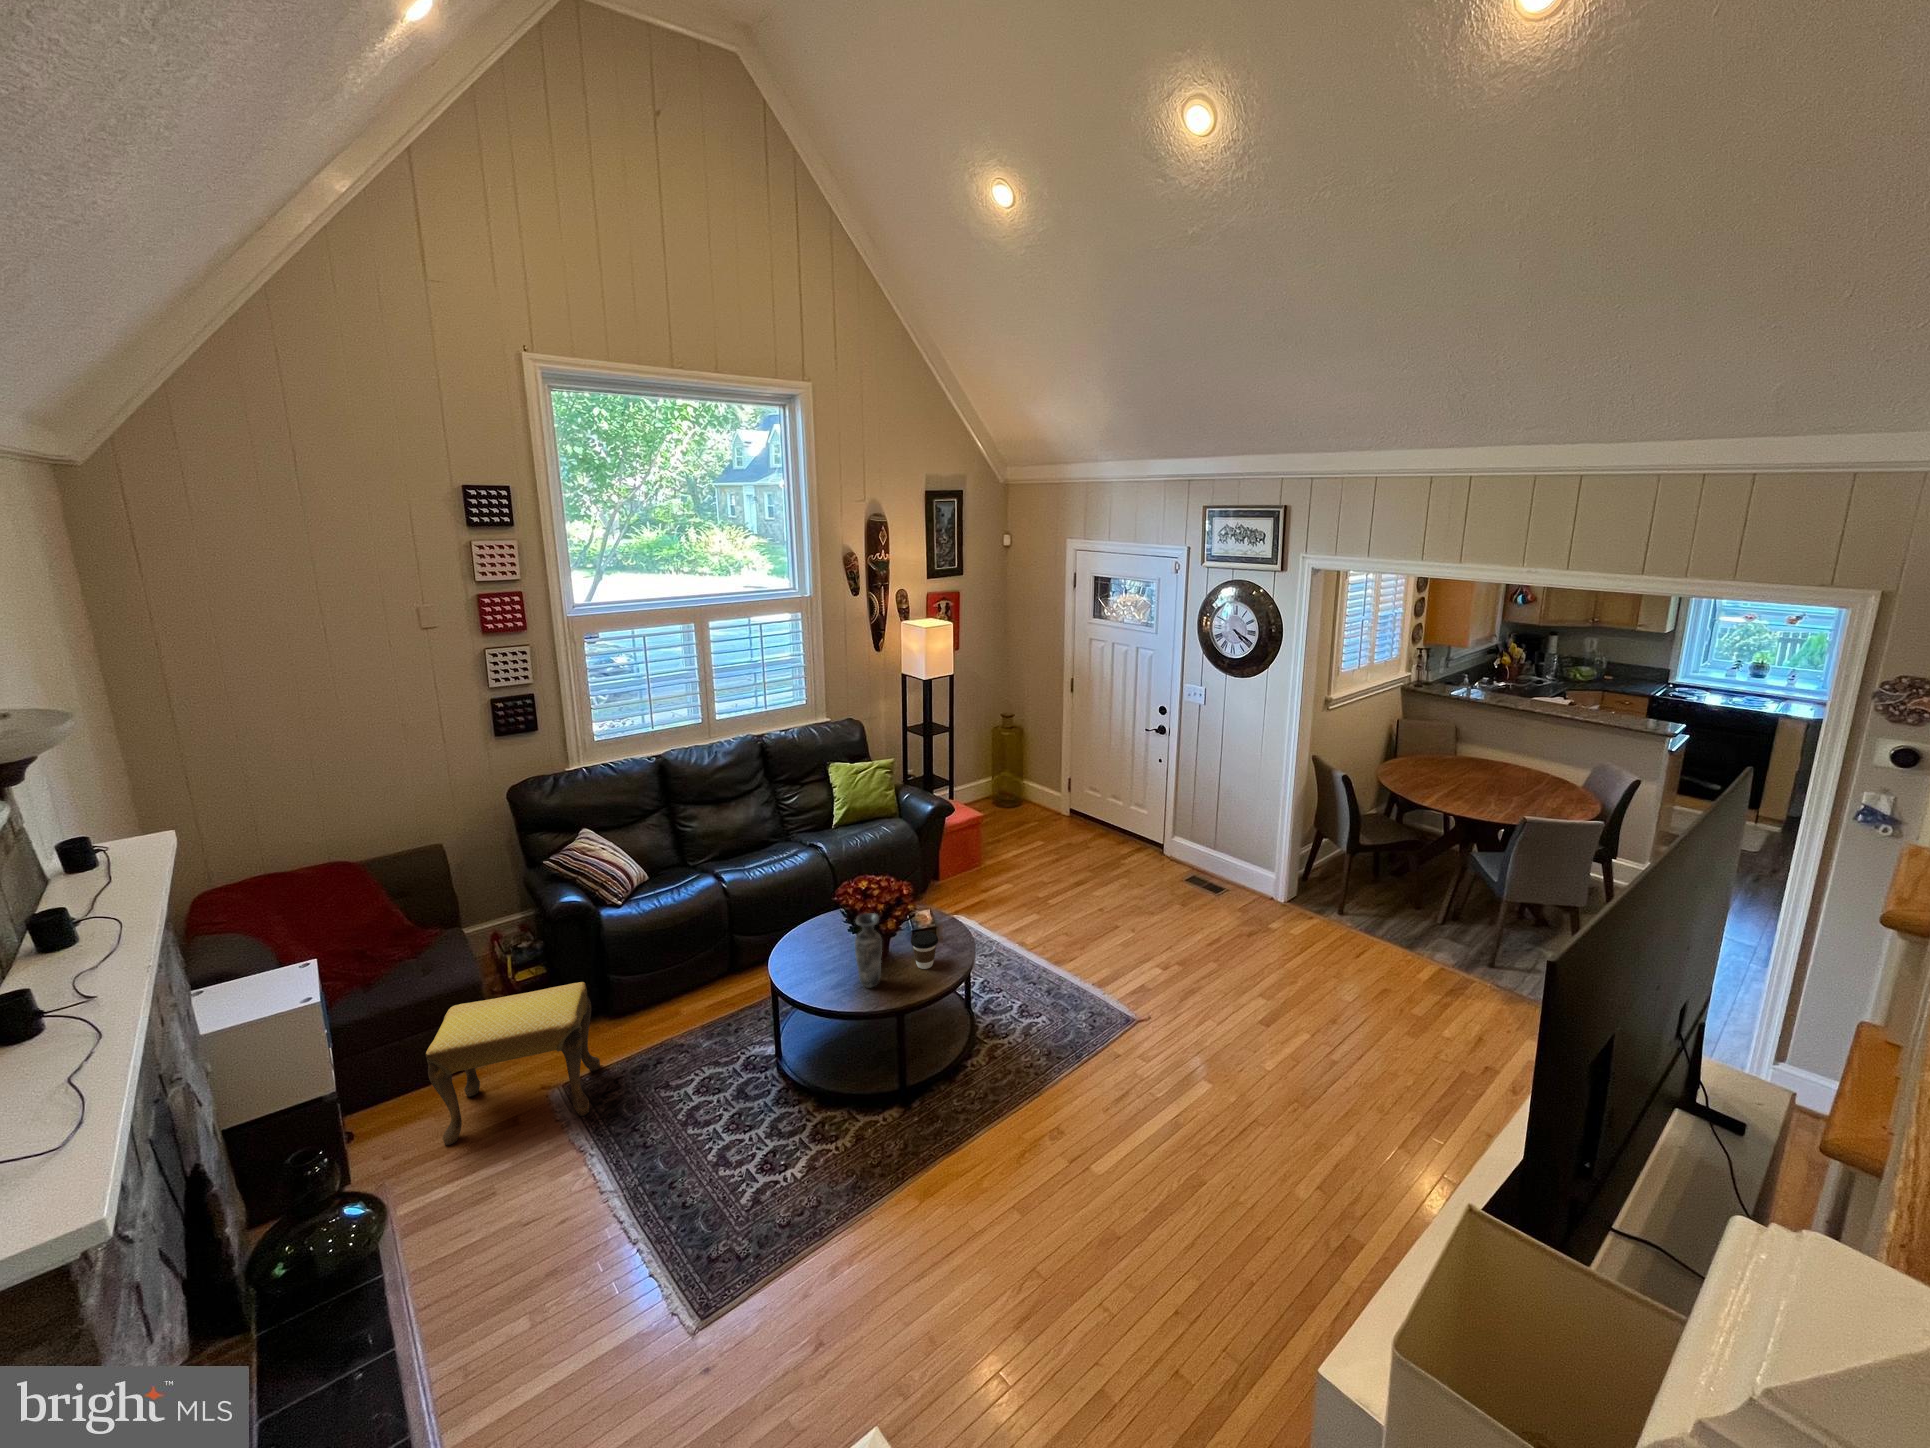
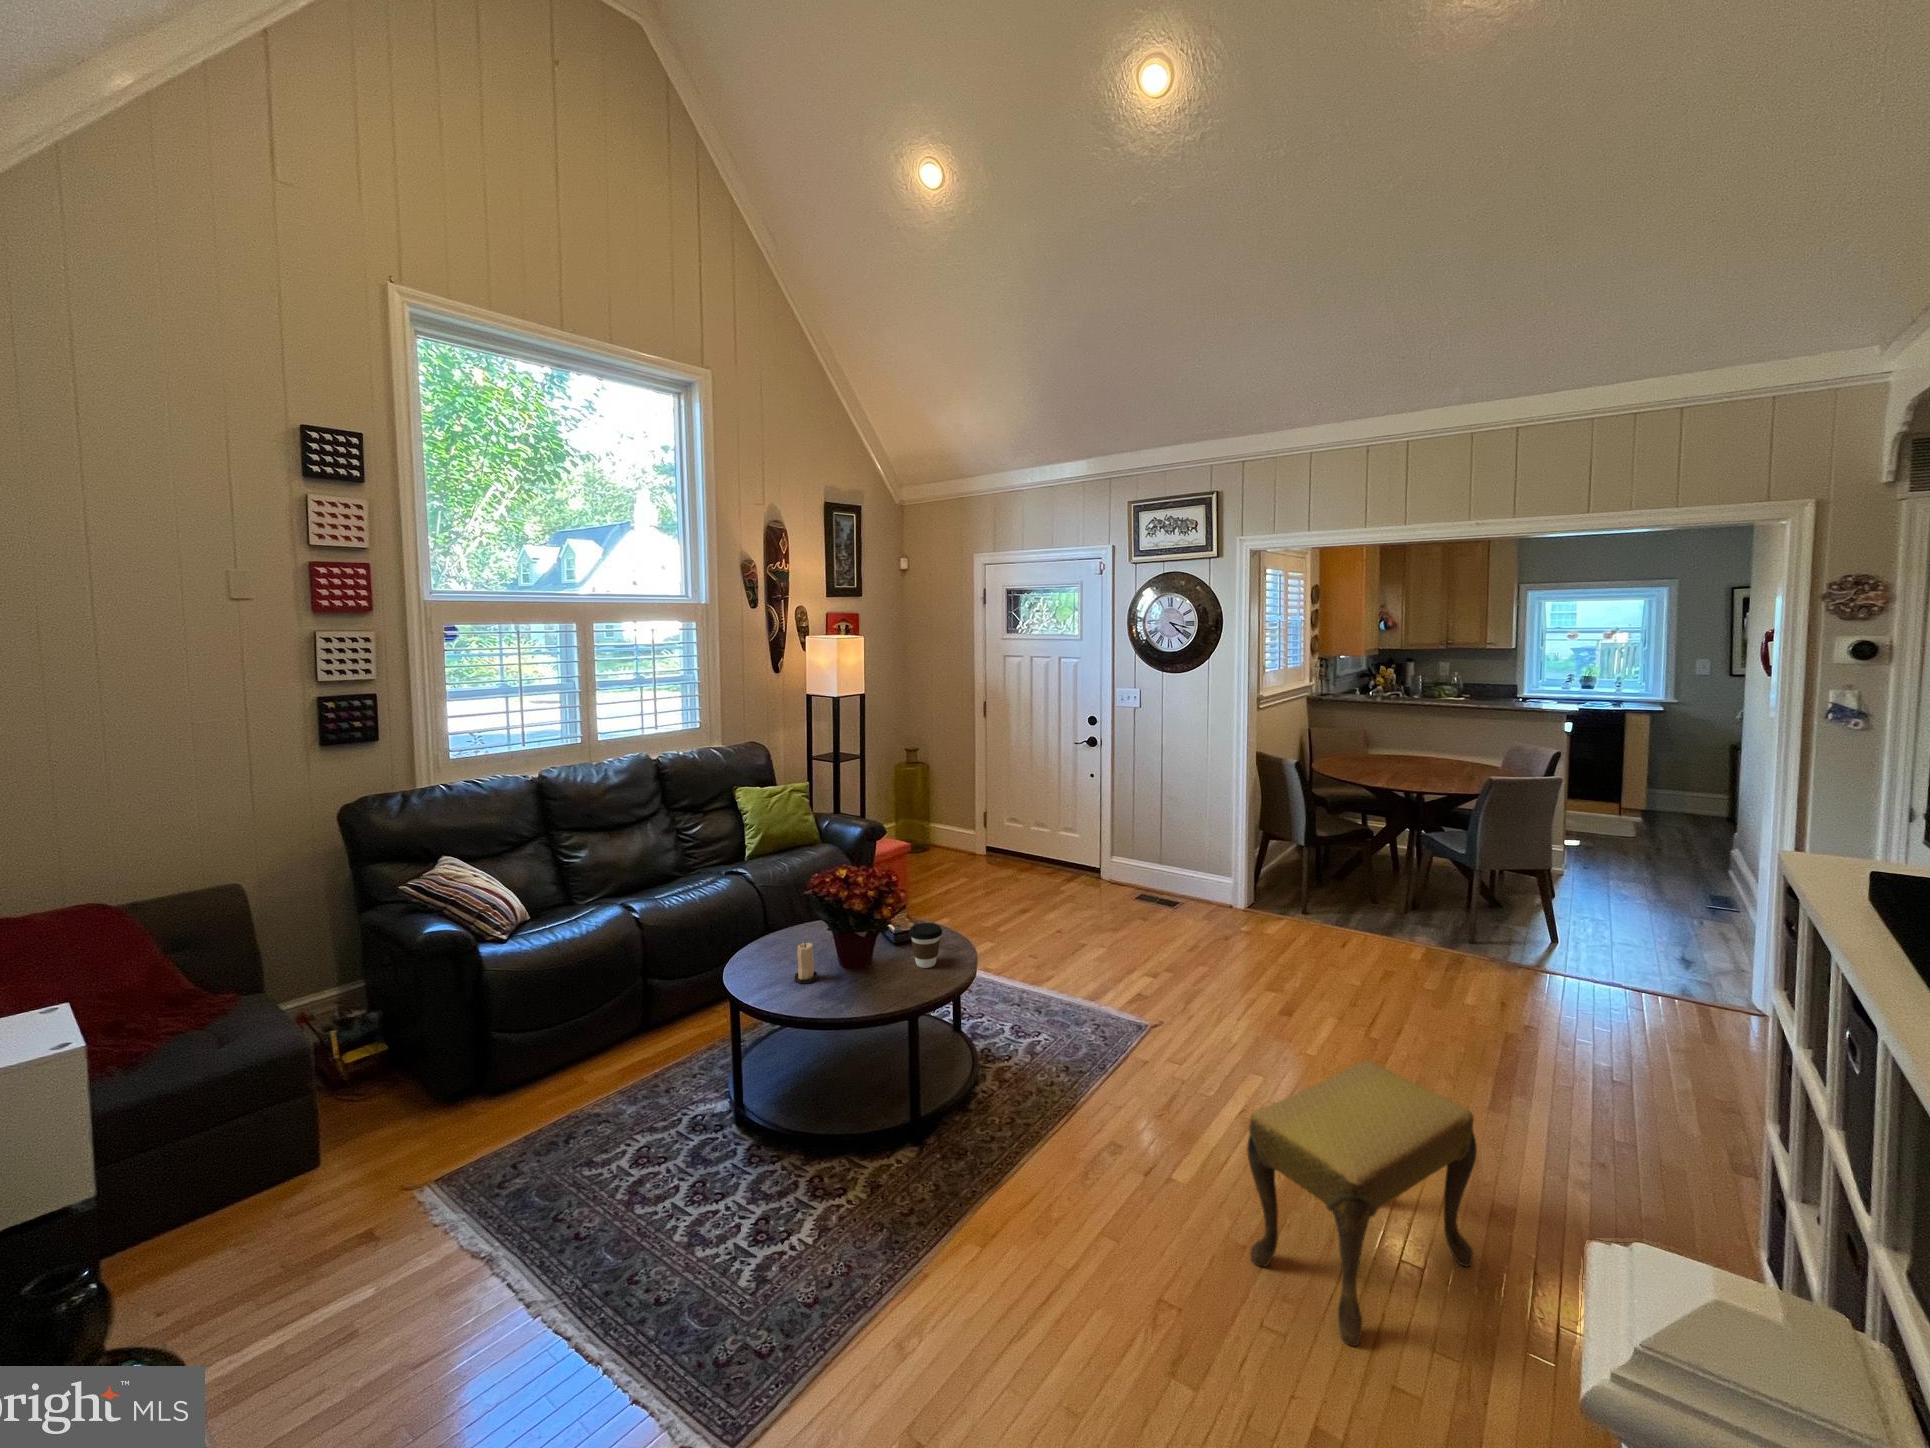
vase: present [855,913,882,987] -> none [850,895,884,991]
candle: none [818,941,837,973] -> present [795,942,817,983]
footstool: present [426,982,600,1145] -> present [1247,1060,1477,1346]

